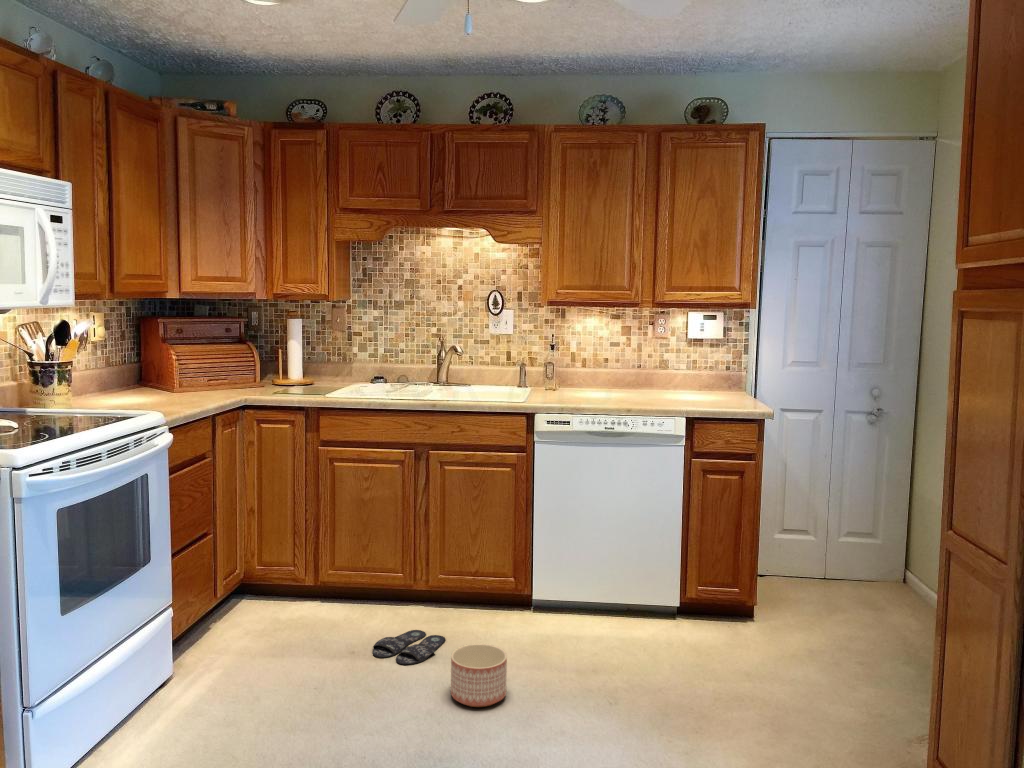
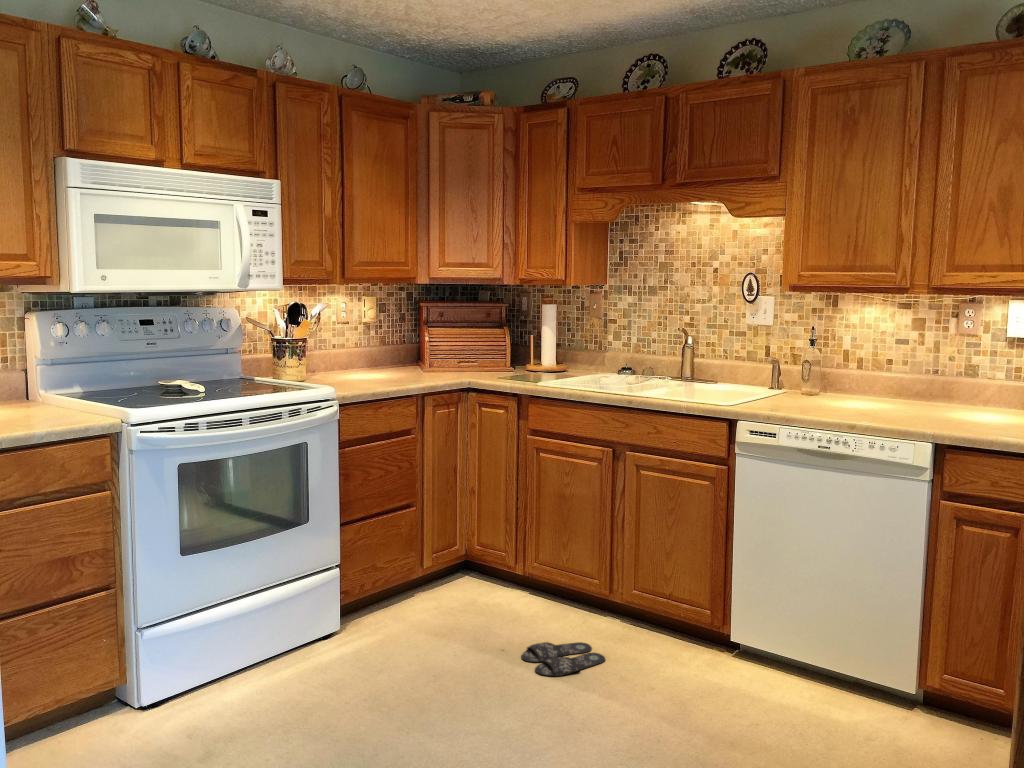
planter: present [451,643,507,707] -> none [547,669,610,742]

